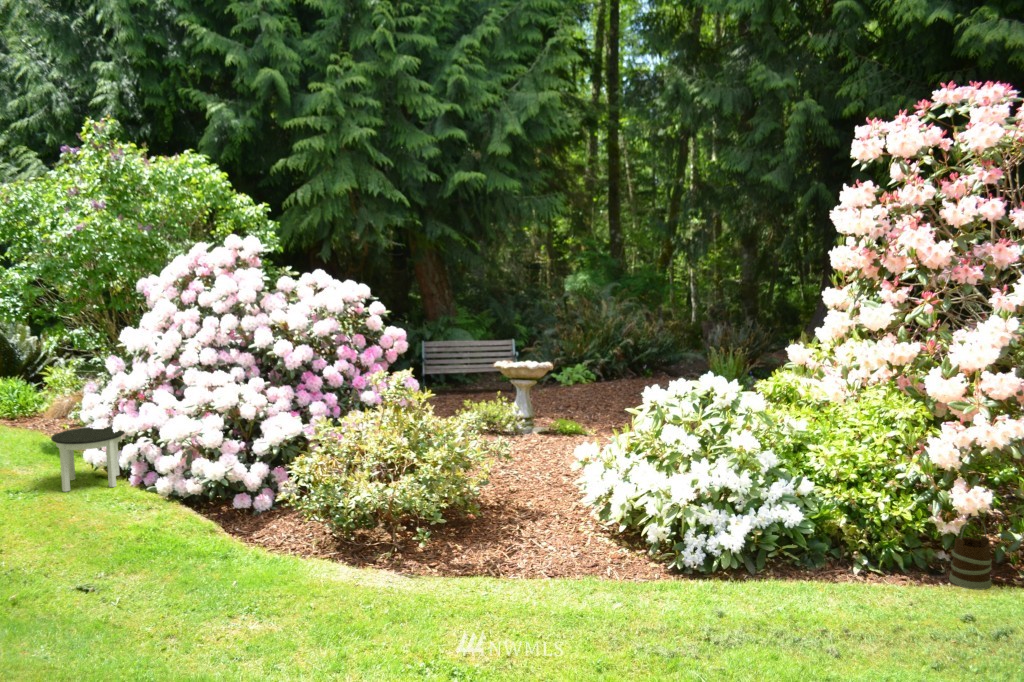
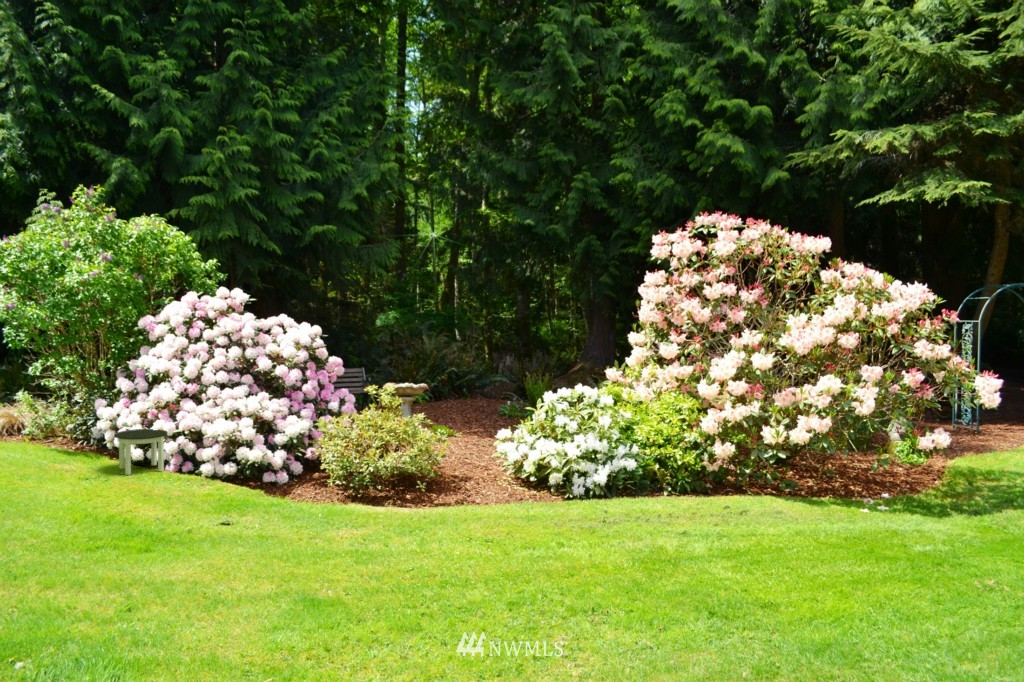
wooden bucket: present [949,517,992,590] -> none [714,460,736,499]

